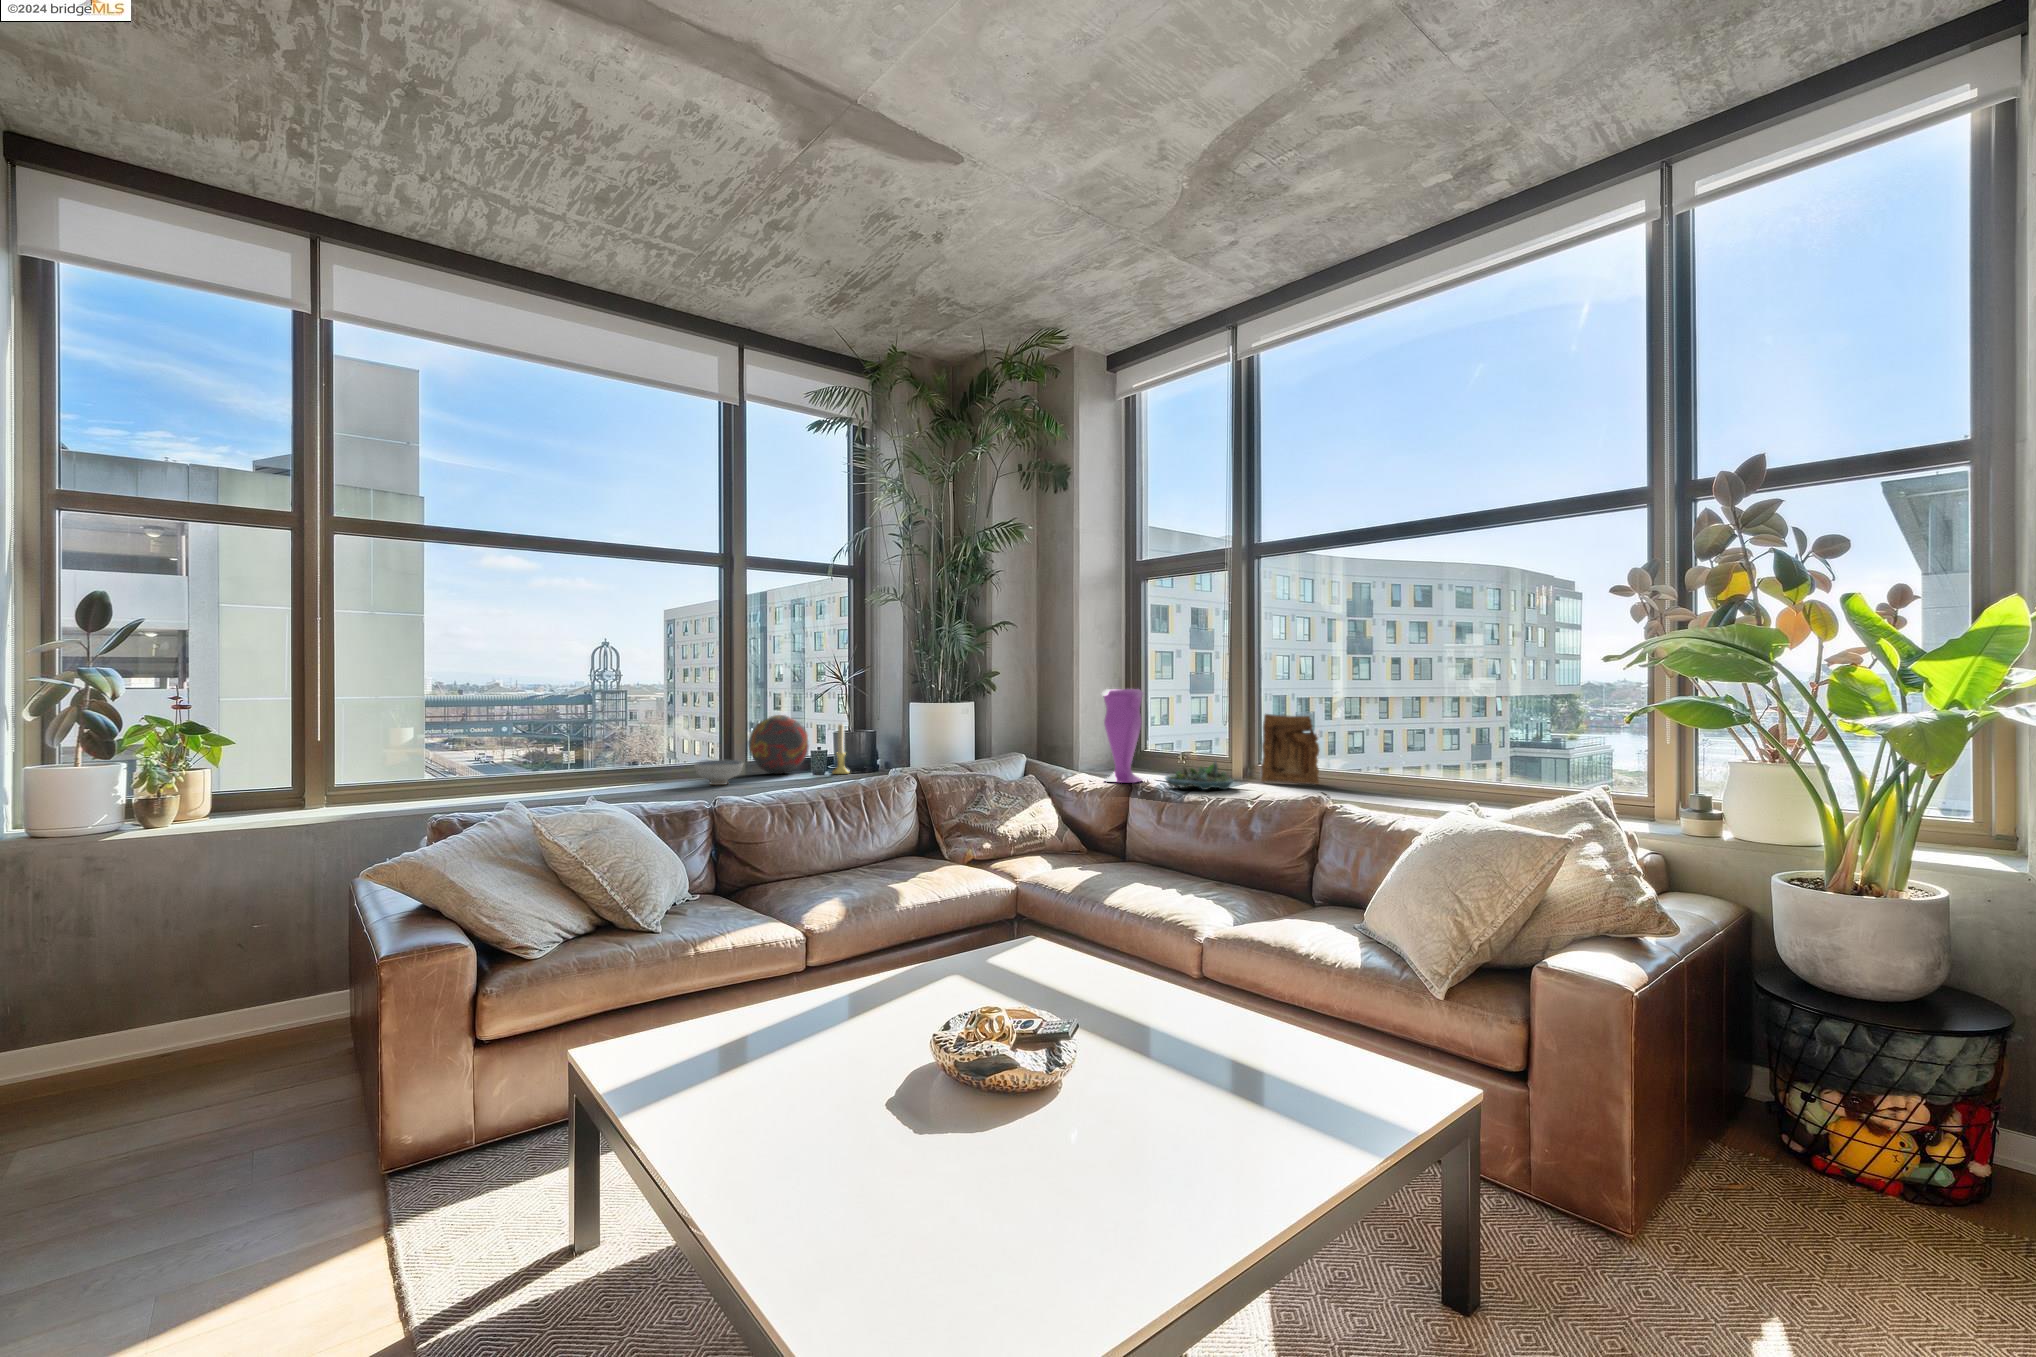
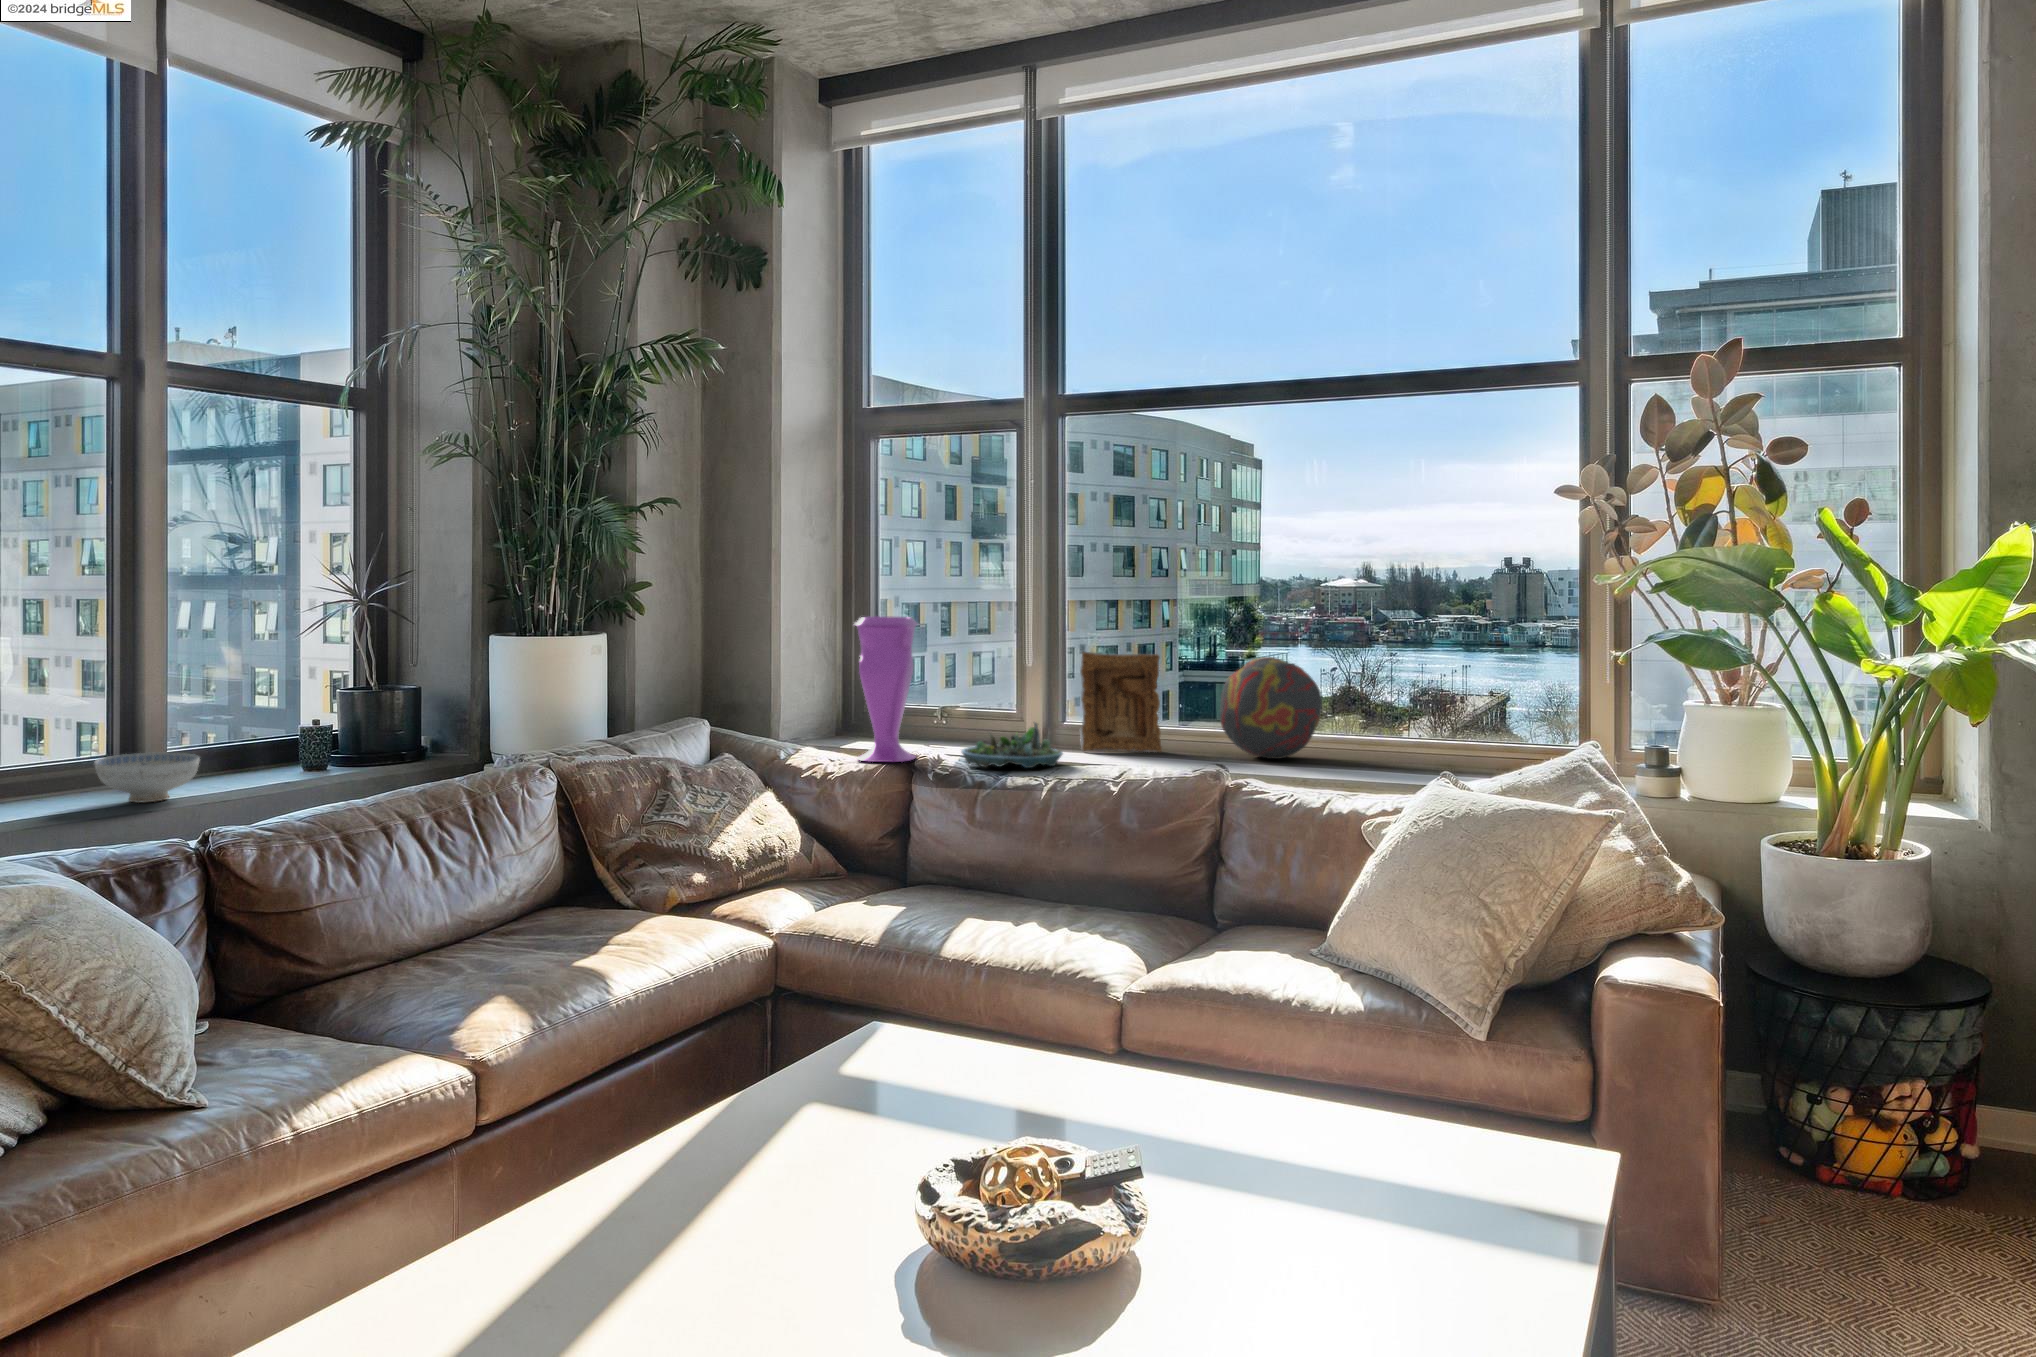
decorative orb: present [749,715,809,774] -> present [1220,657,1322,759]
candle holder: present [832,724,849,774] -> none [355,676,390,768]

